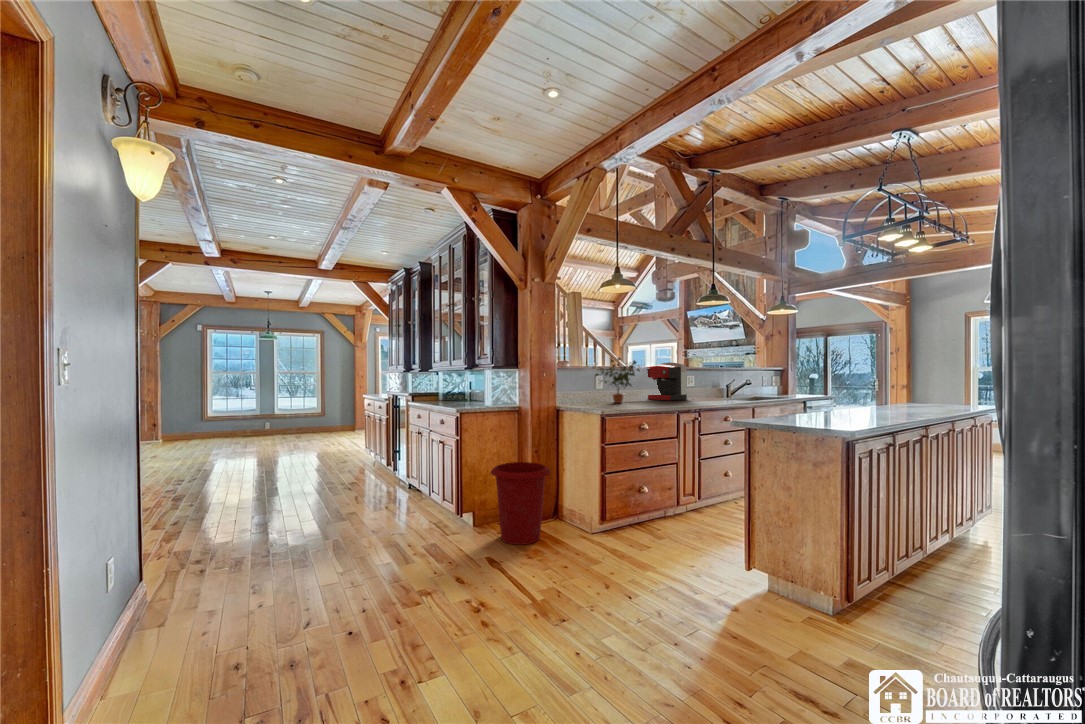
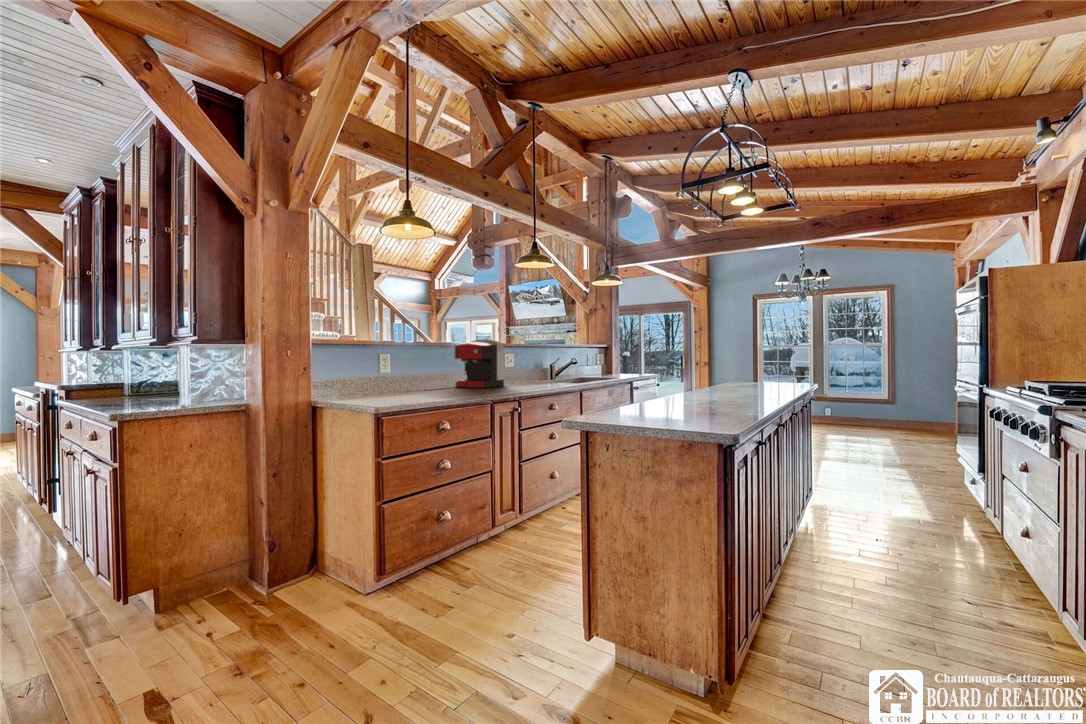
potted plant: present [595,358,640,403] -> none [378,331,445,394]
waste bin: present [490,462,551,545] -> none [174,496,294,644]

